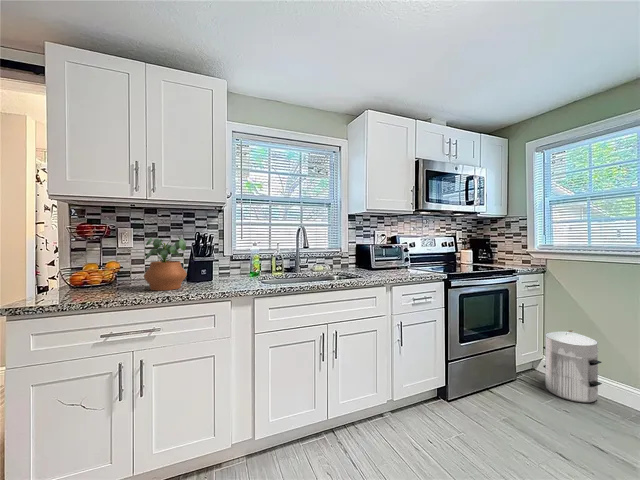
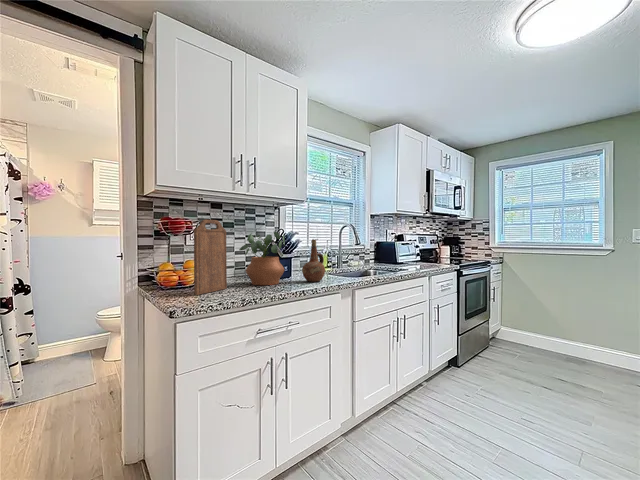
cutting board: none [64,226,114,298] -> present [194,219,227,295]
ceramic pitcher: none [203,244,230,289] -> present [302,239,325,282]
waste bin: present [543,330,602,403] -> none [511,305,555,358]

